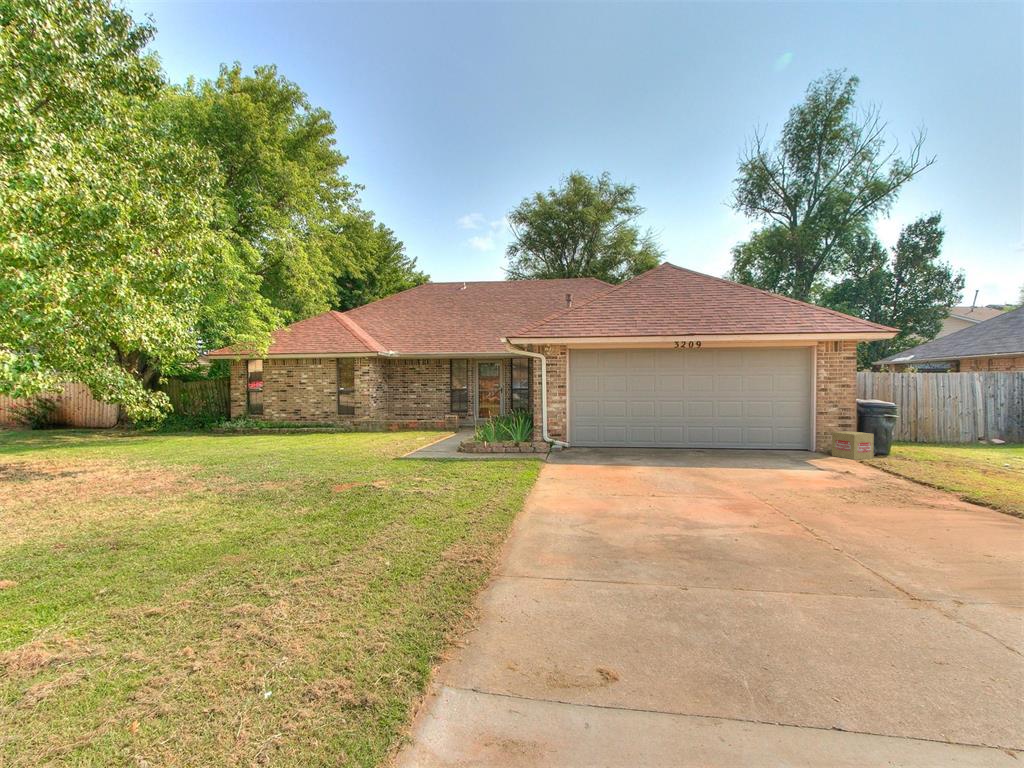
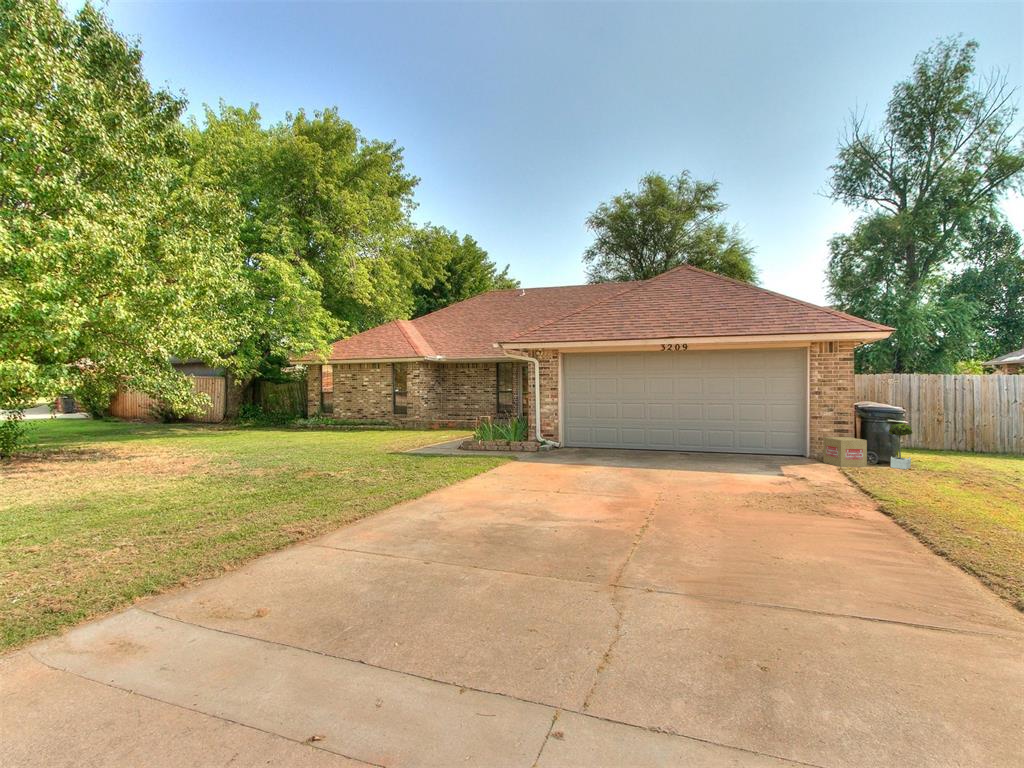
potted tree: none [891,417,913,460] -> present [889,423,912,469]

